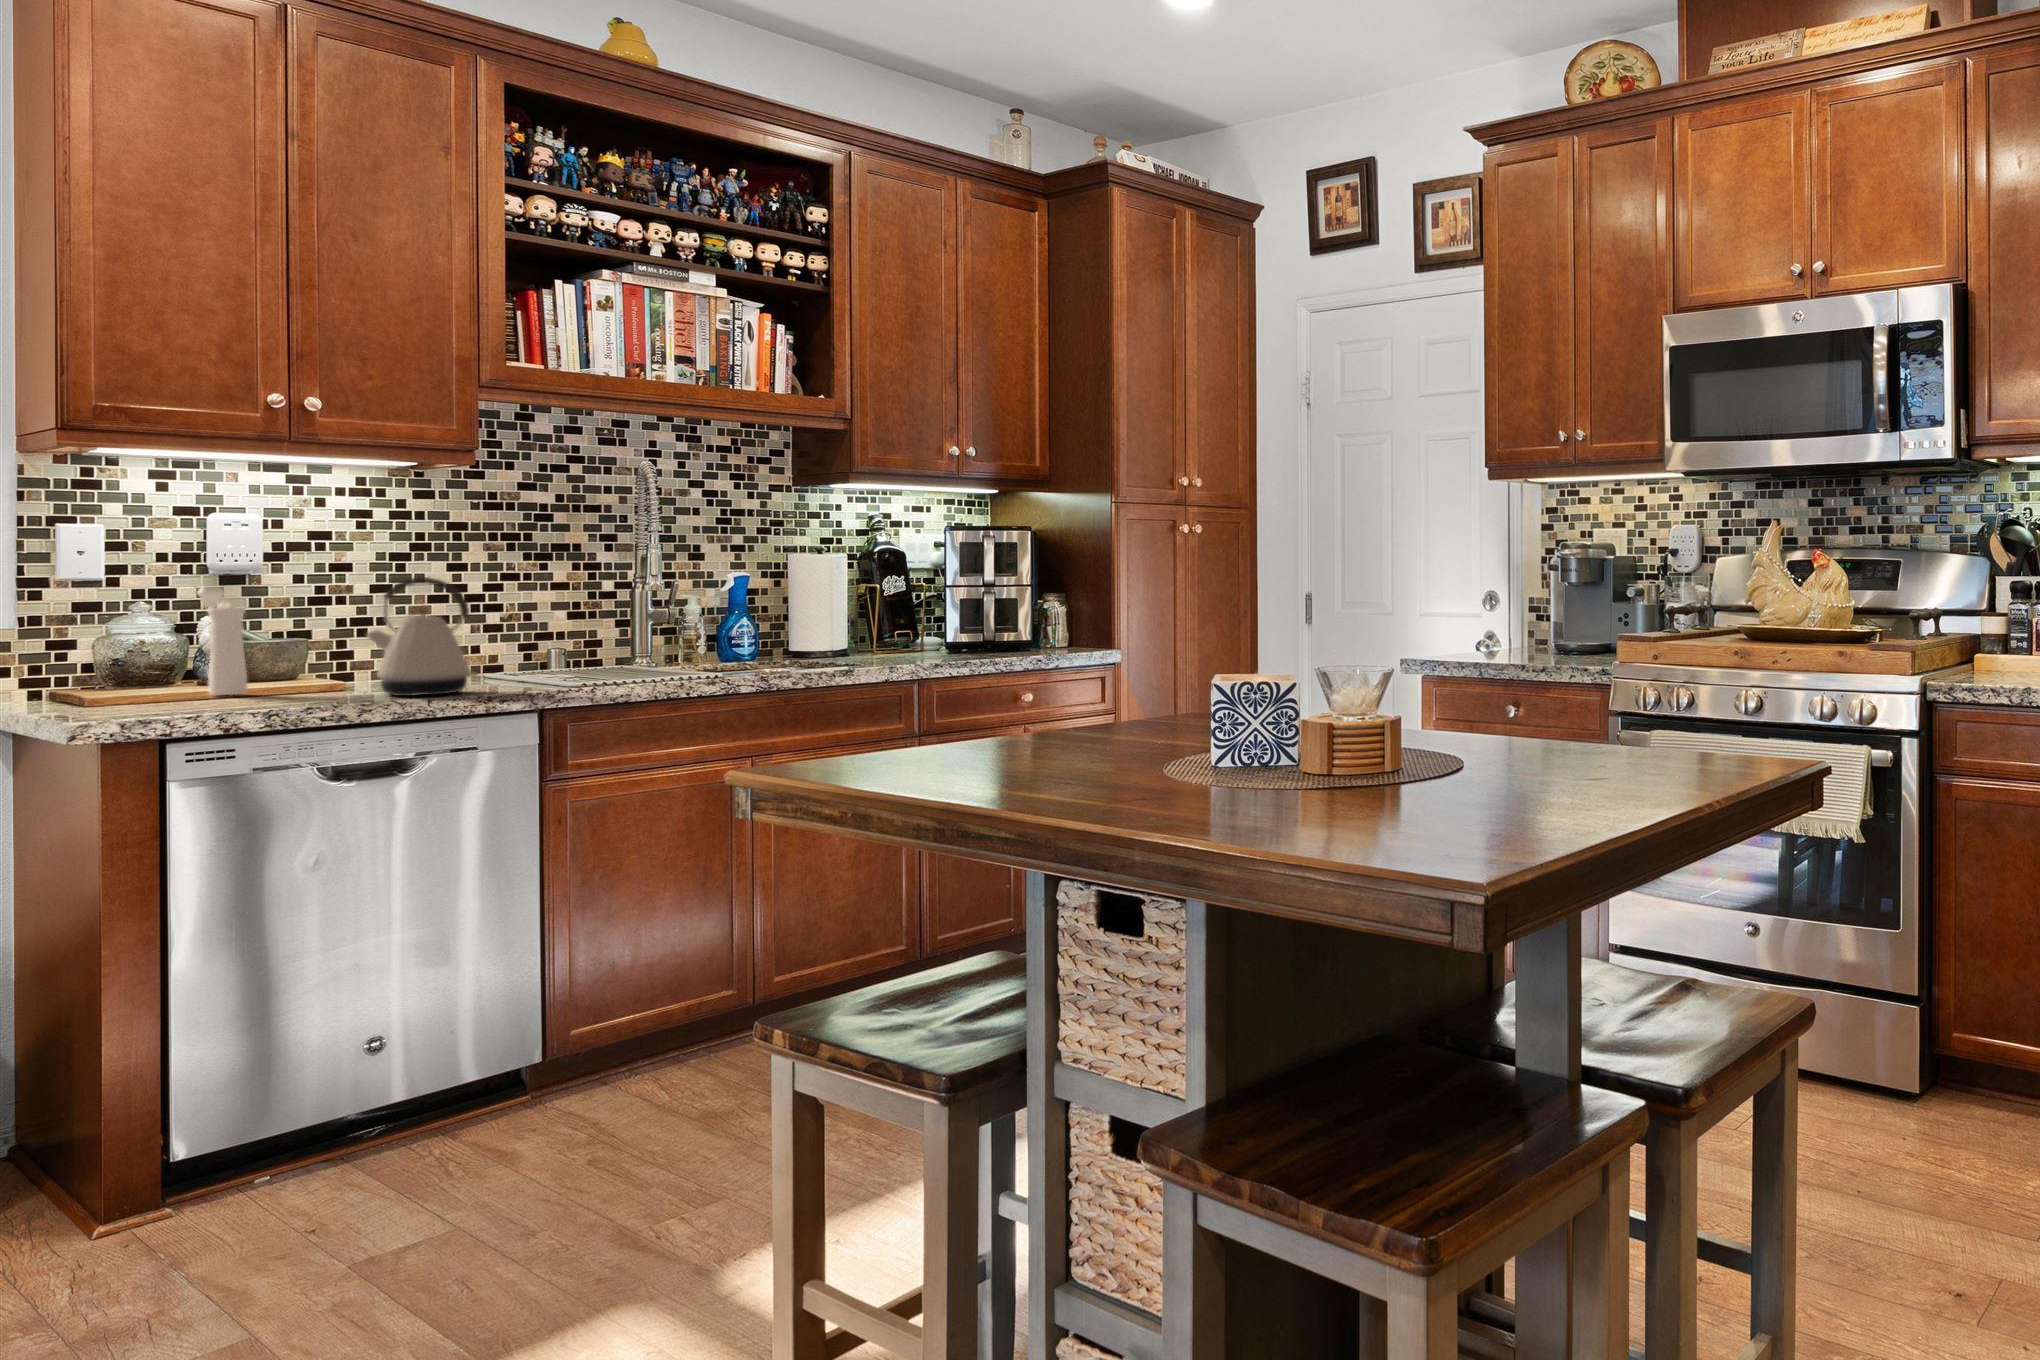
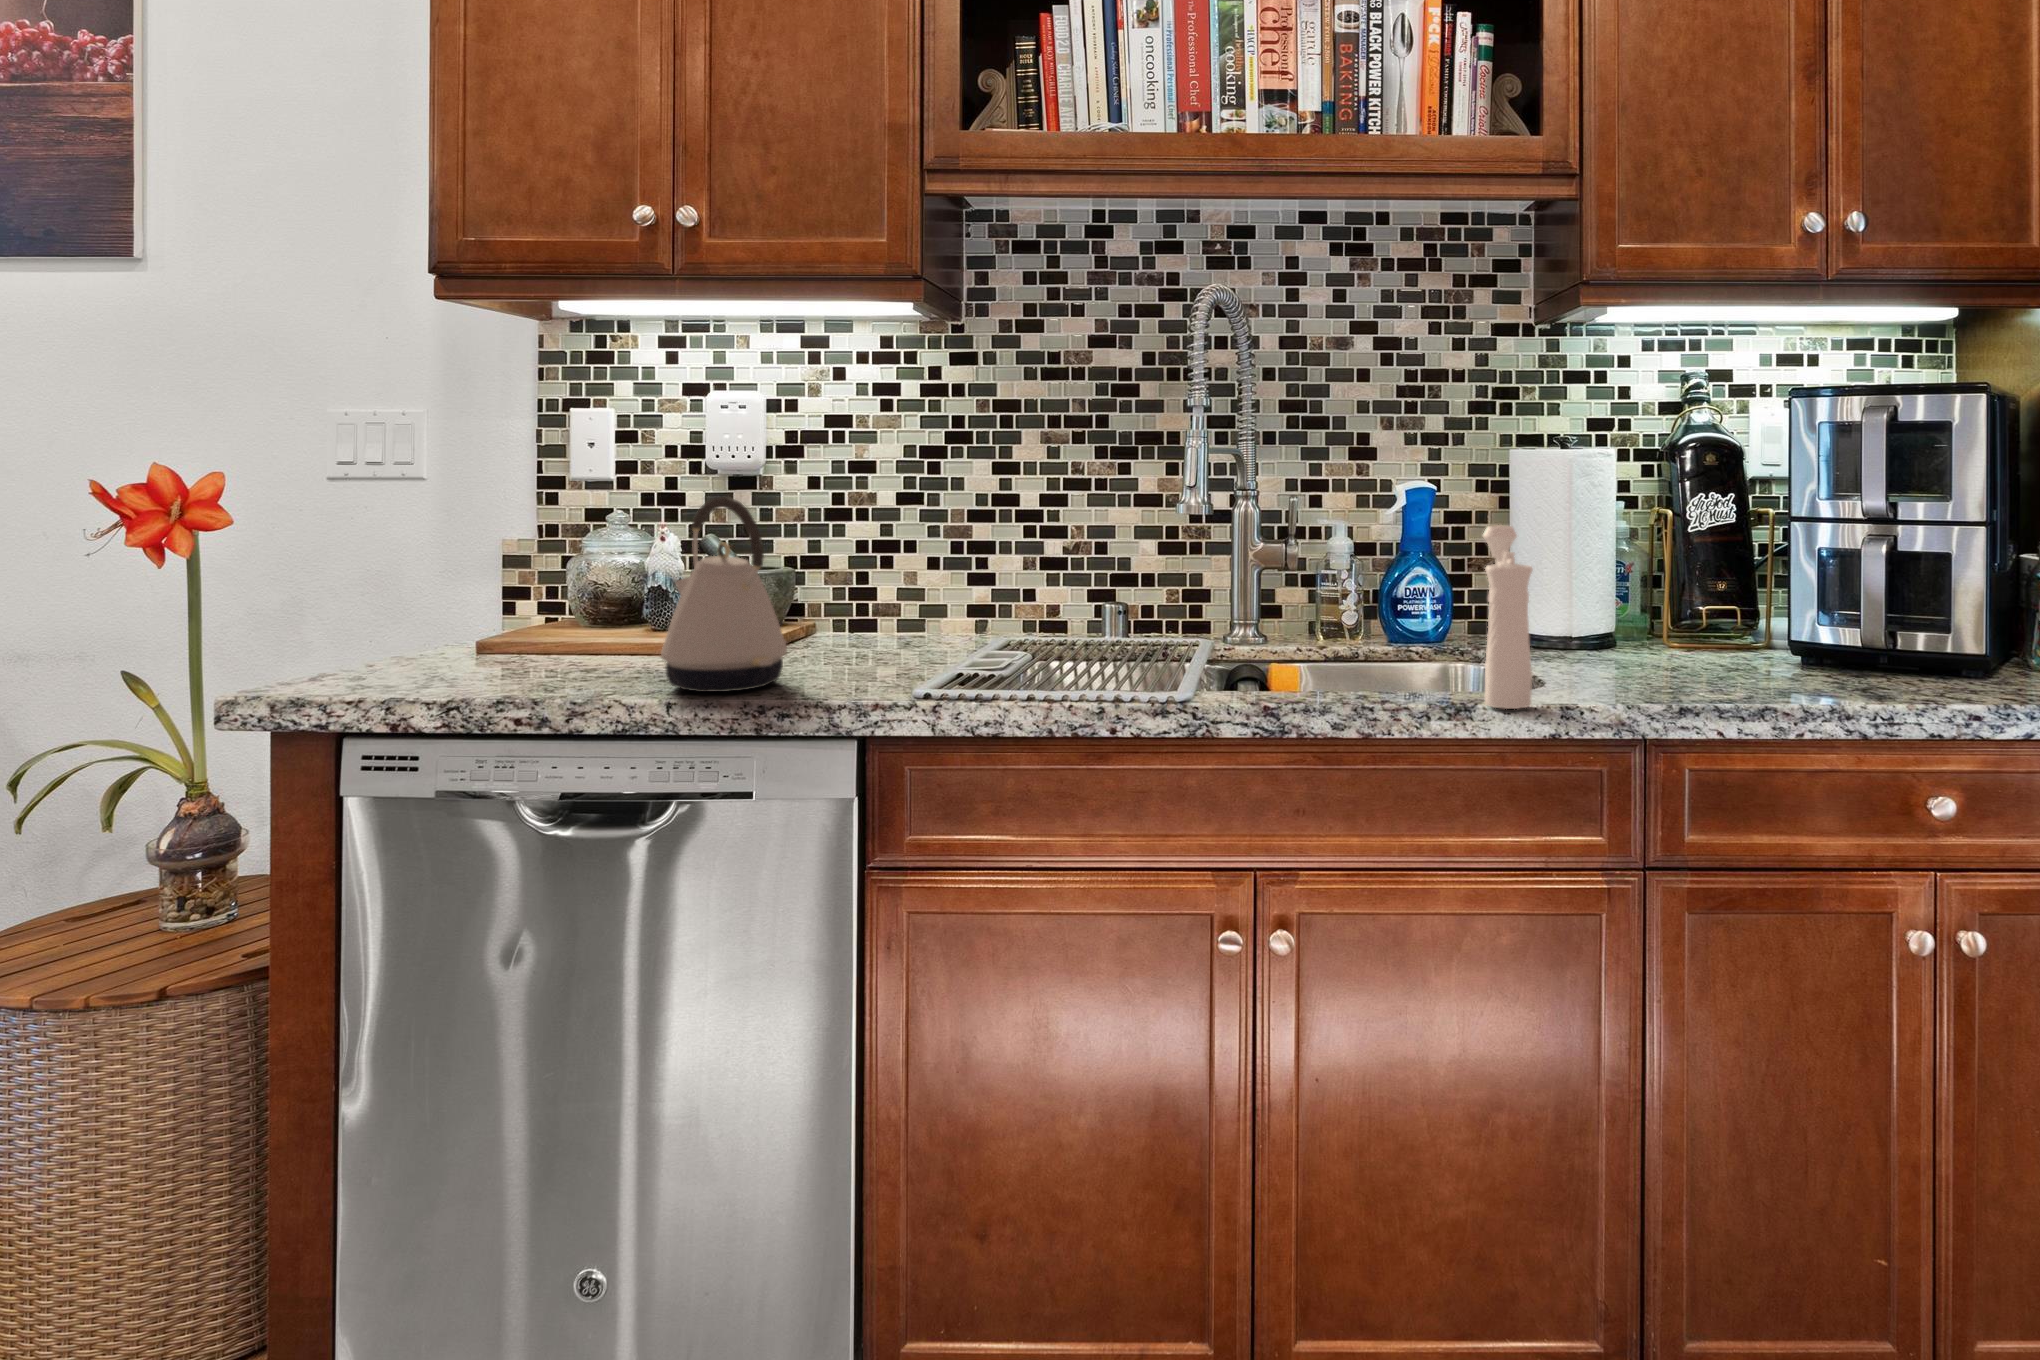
pepper mill: present [198,587,247,695] -> present [1483,525,1533,709]

